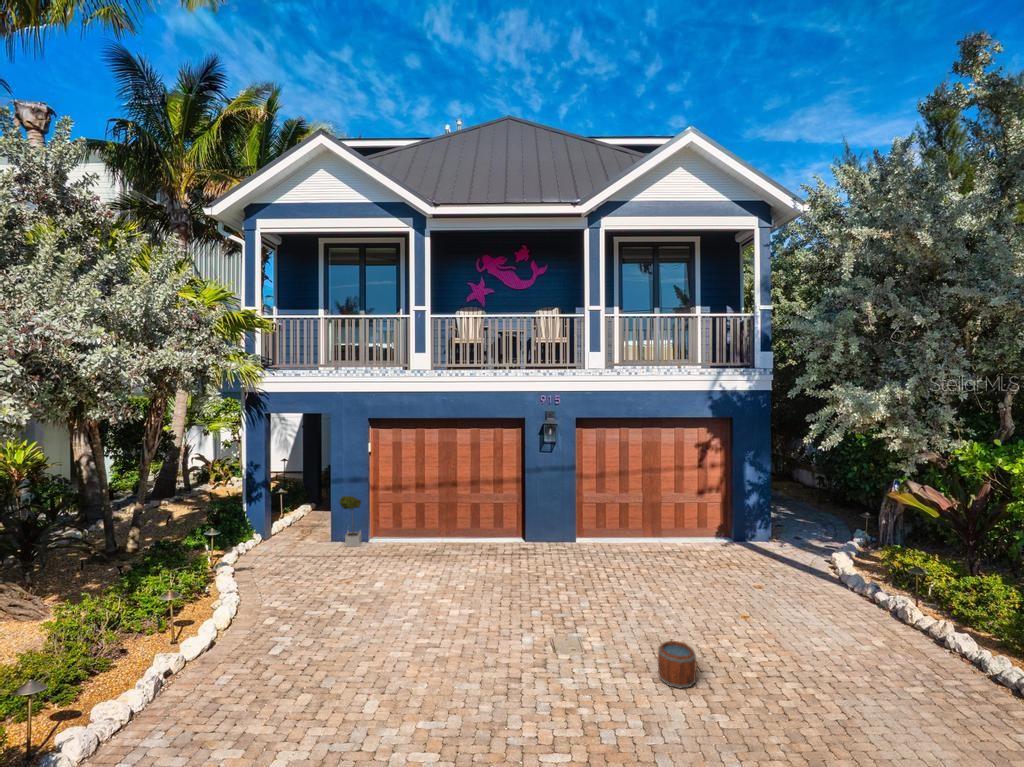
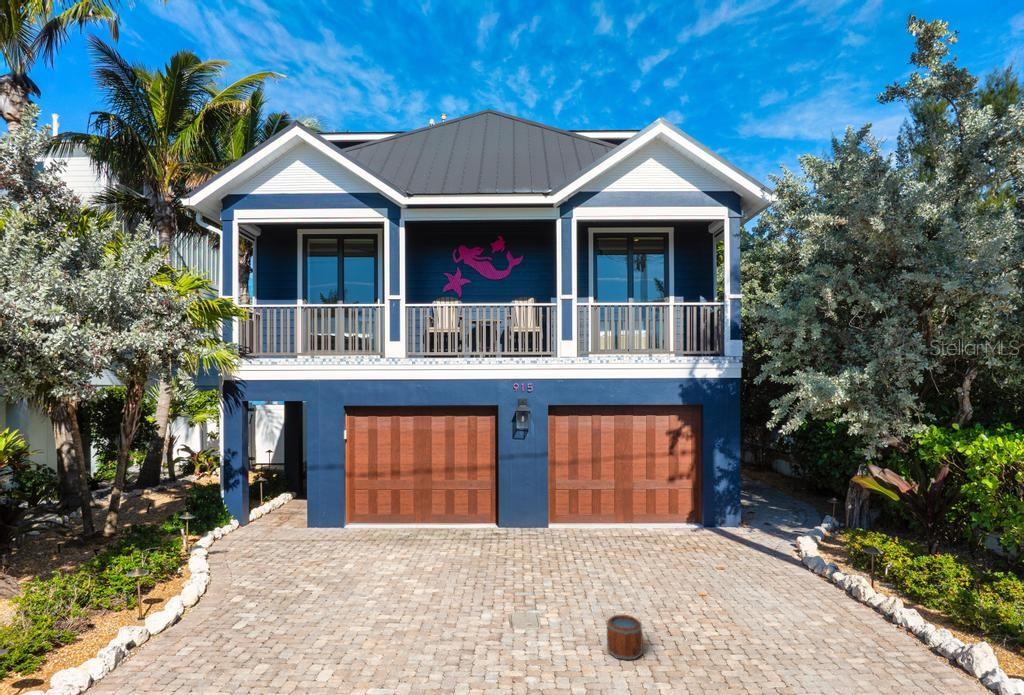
potted tree: present [340,496,361,547] -> none [314,481,337,533]

